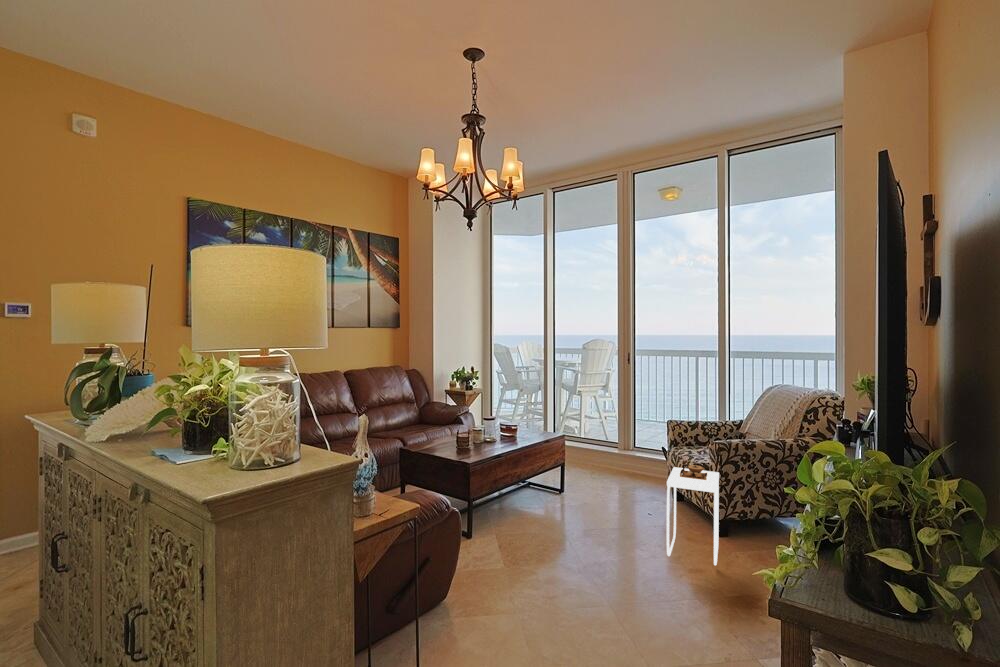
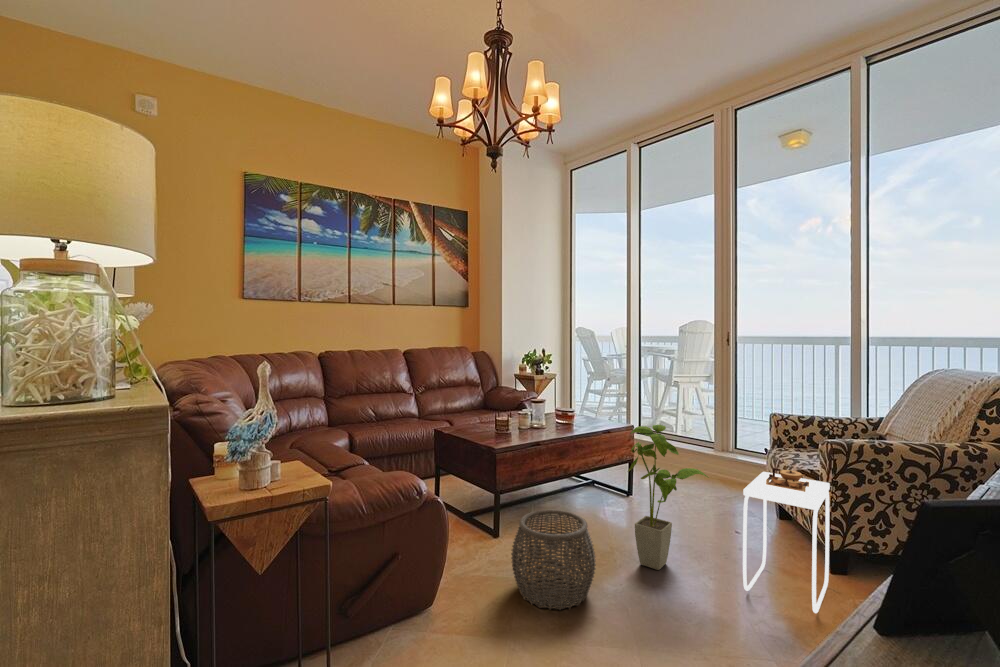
house plant: none [579,436,640,549] -> present [628,425,709,570]
woven basket: none [500,510,567,589] -> present [511,510,596,610]

